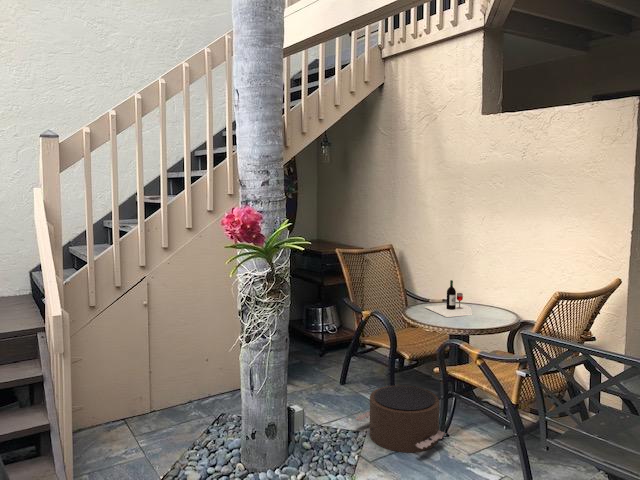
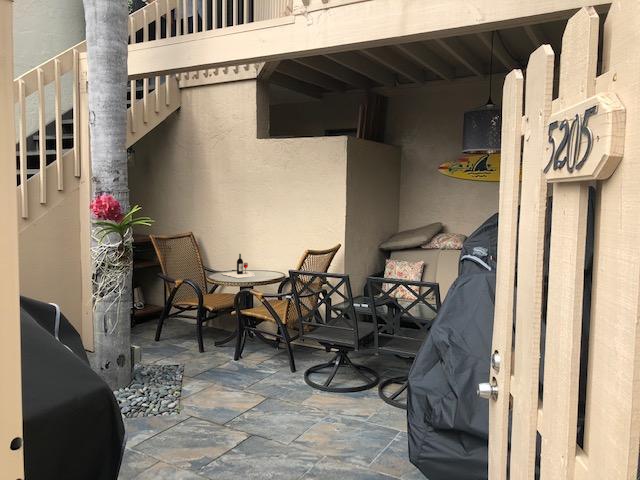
pouf: present [356,385,445,452] -> none [175,329,242,370]

